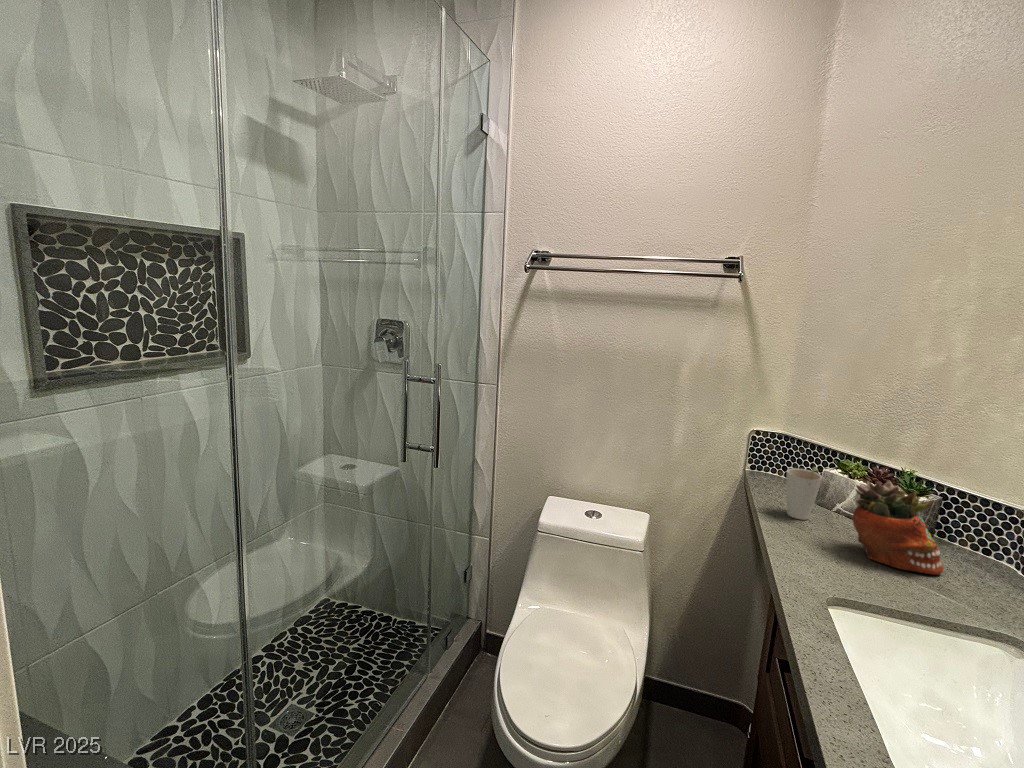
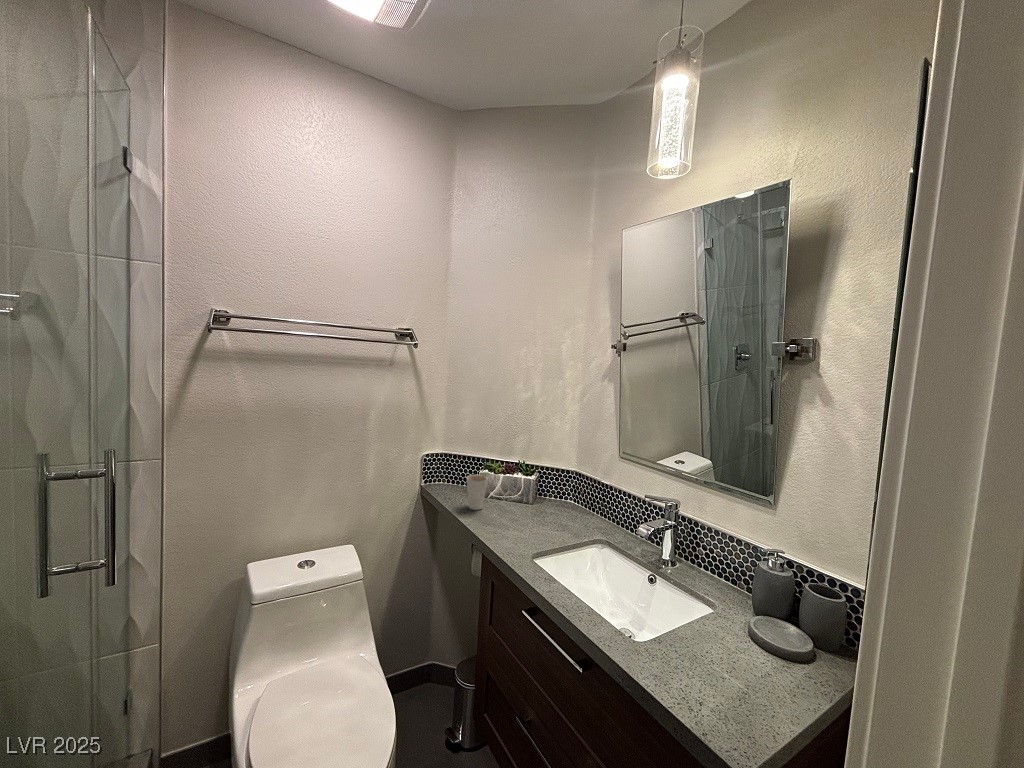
succulent planter: present [852,481,943,575] -> none [512,470,559,522]

